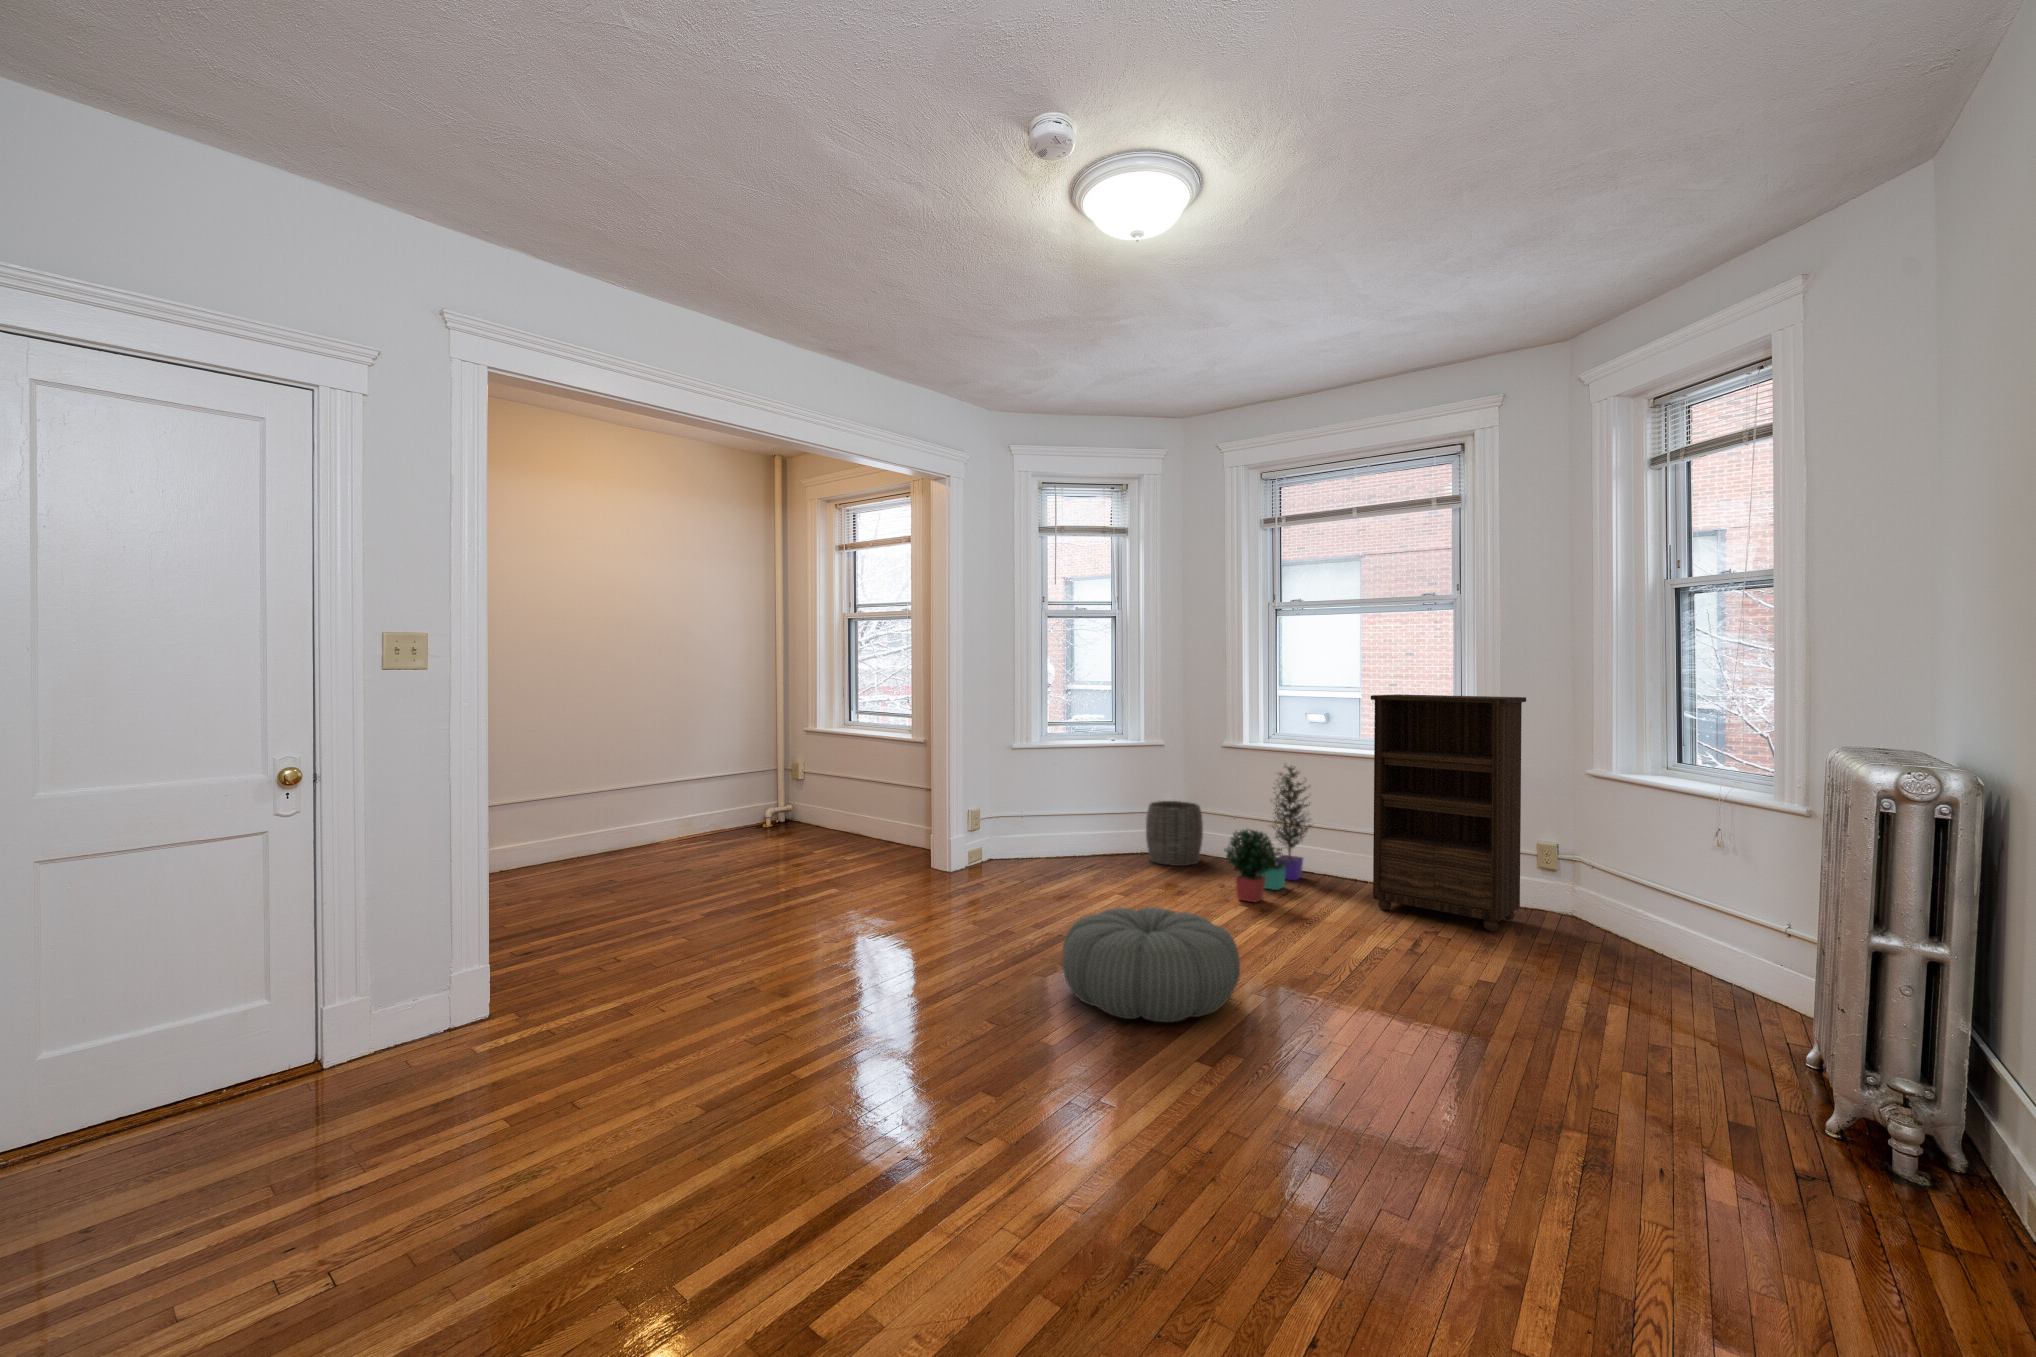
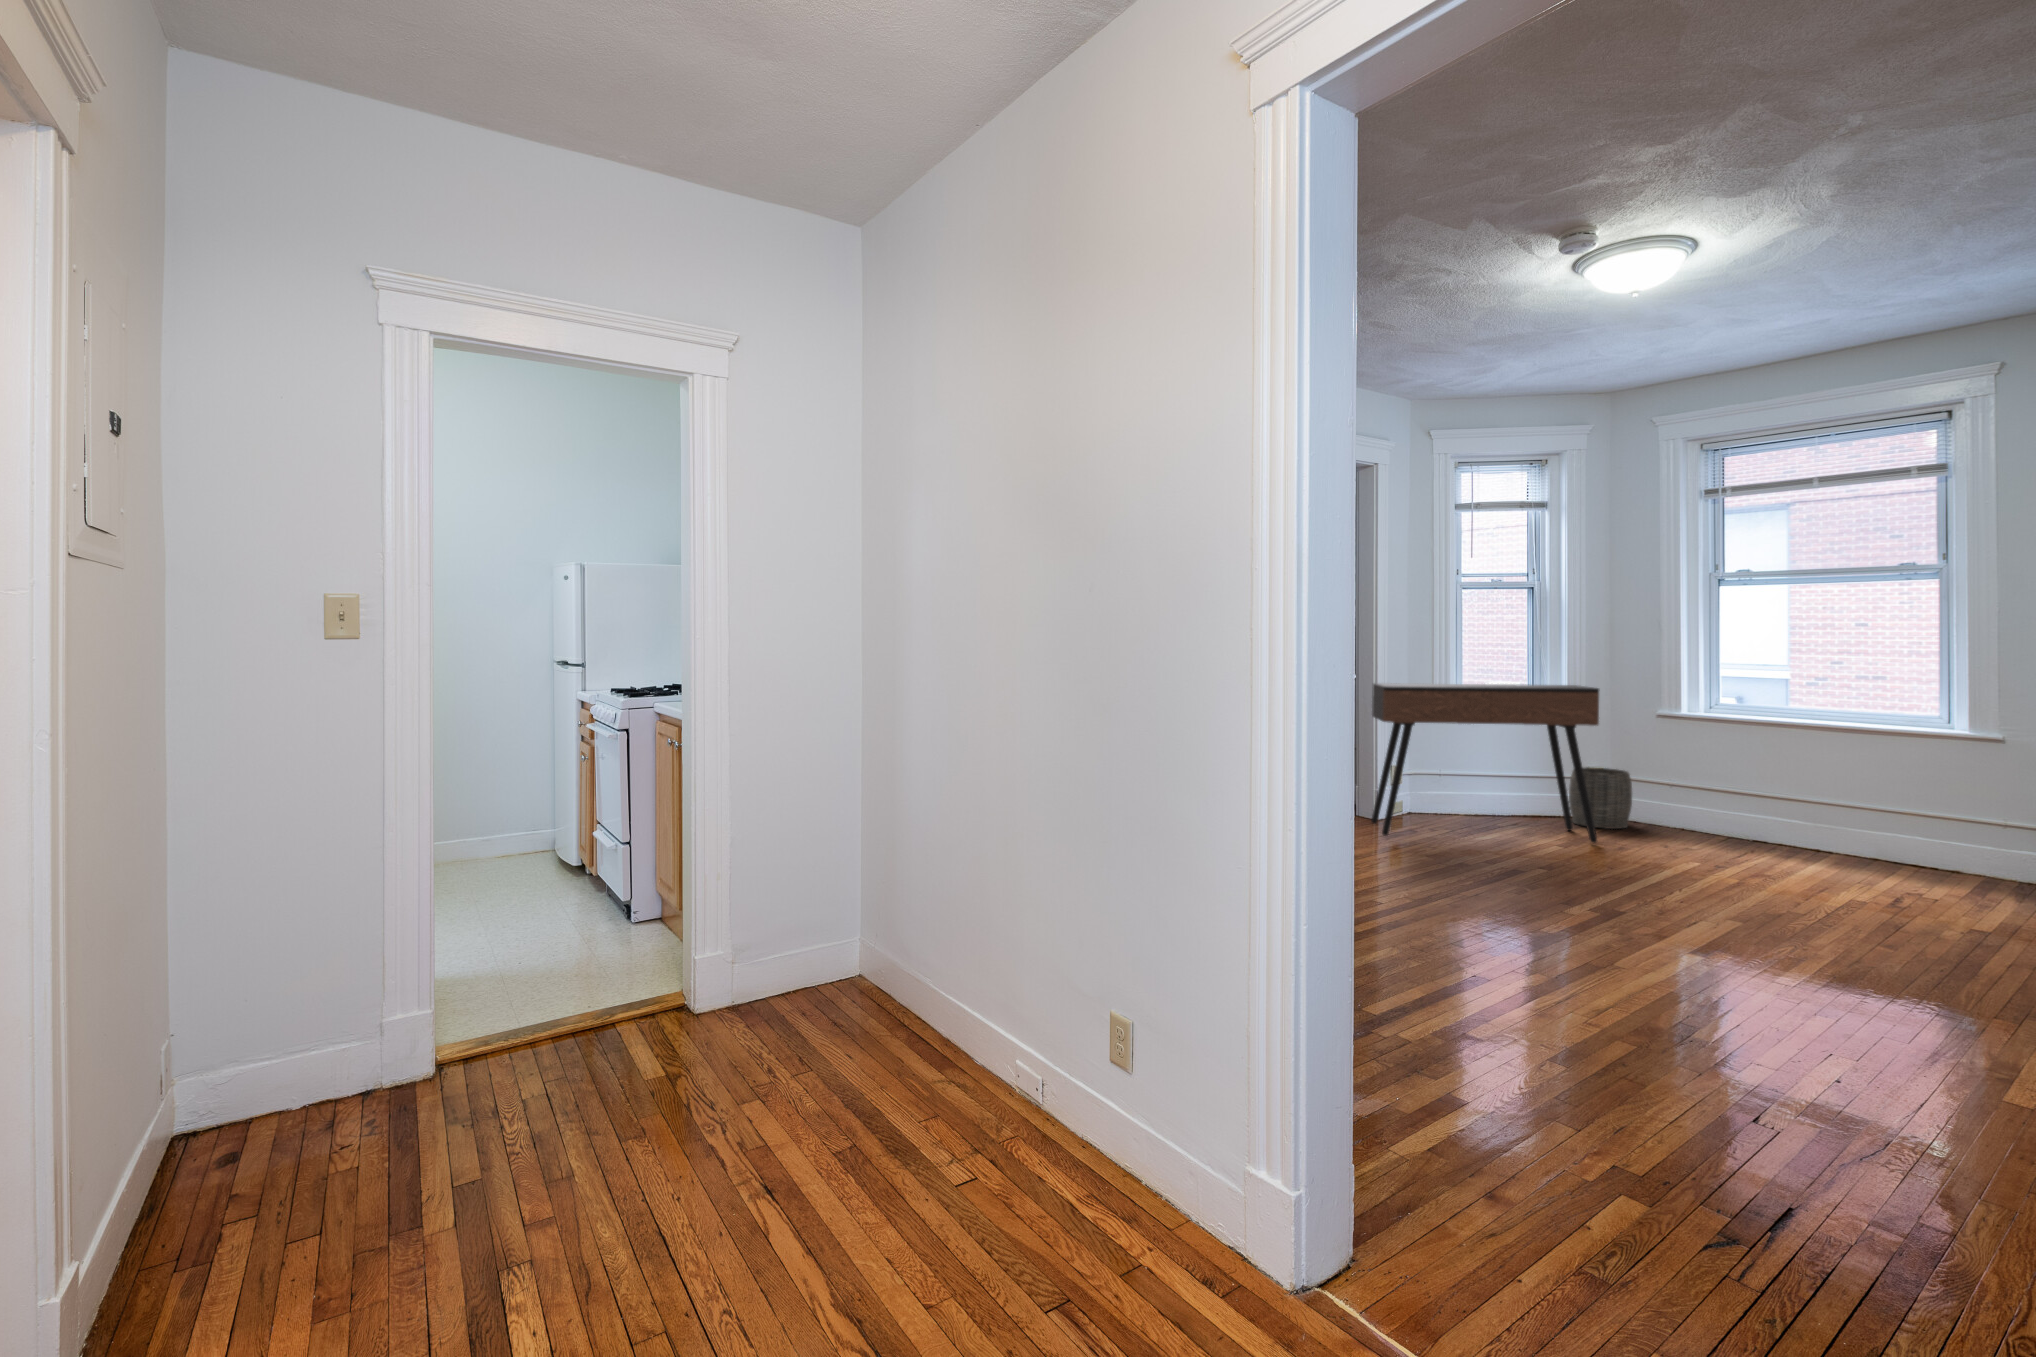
bookshelf: present [1371,694,1526,931] -> none [1837,664,2026,895]
console table: none [941,716,1160,889] -> present [1371,683,1599,844]
potted plant: present [1224,765,1310,902] -> none [1670,731,1765,860]
pouf: present [1063,907,1240,1022] -> none [1547,846,1722,933]

